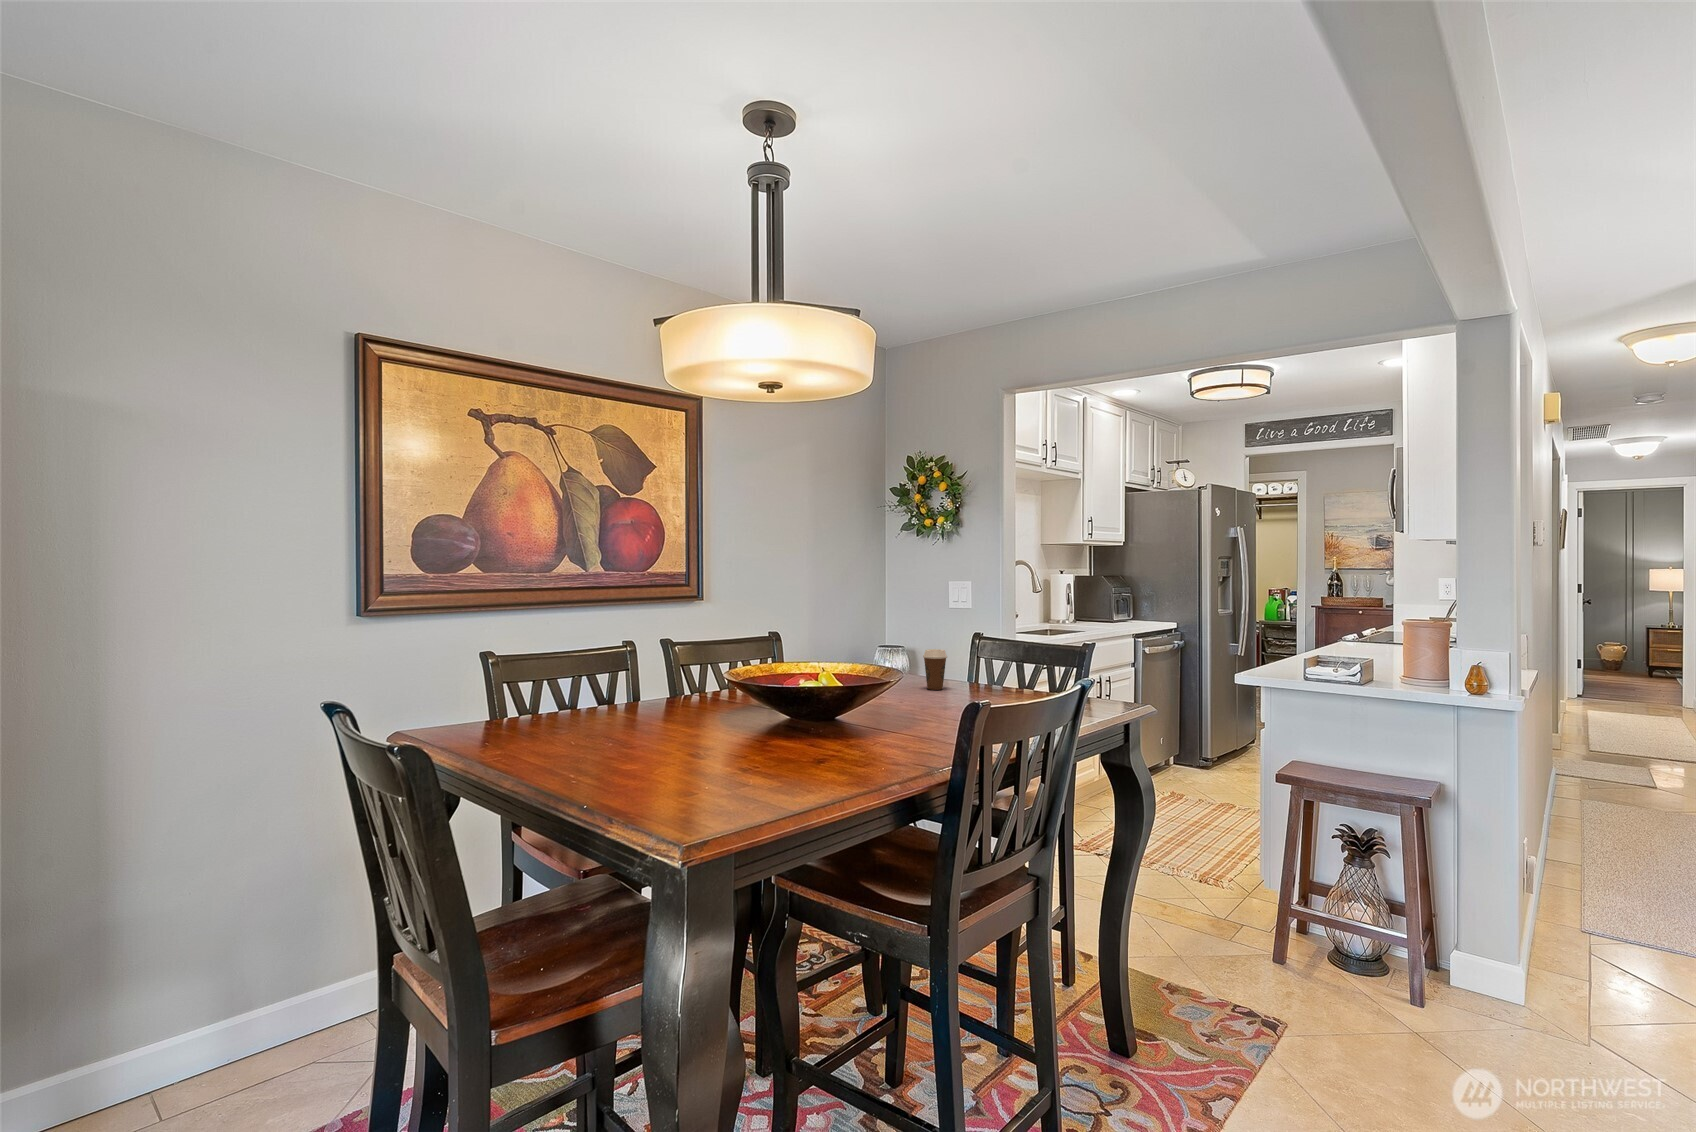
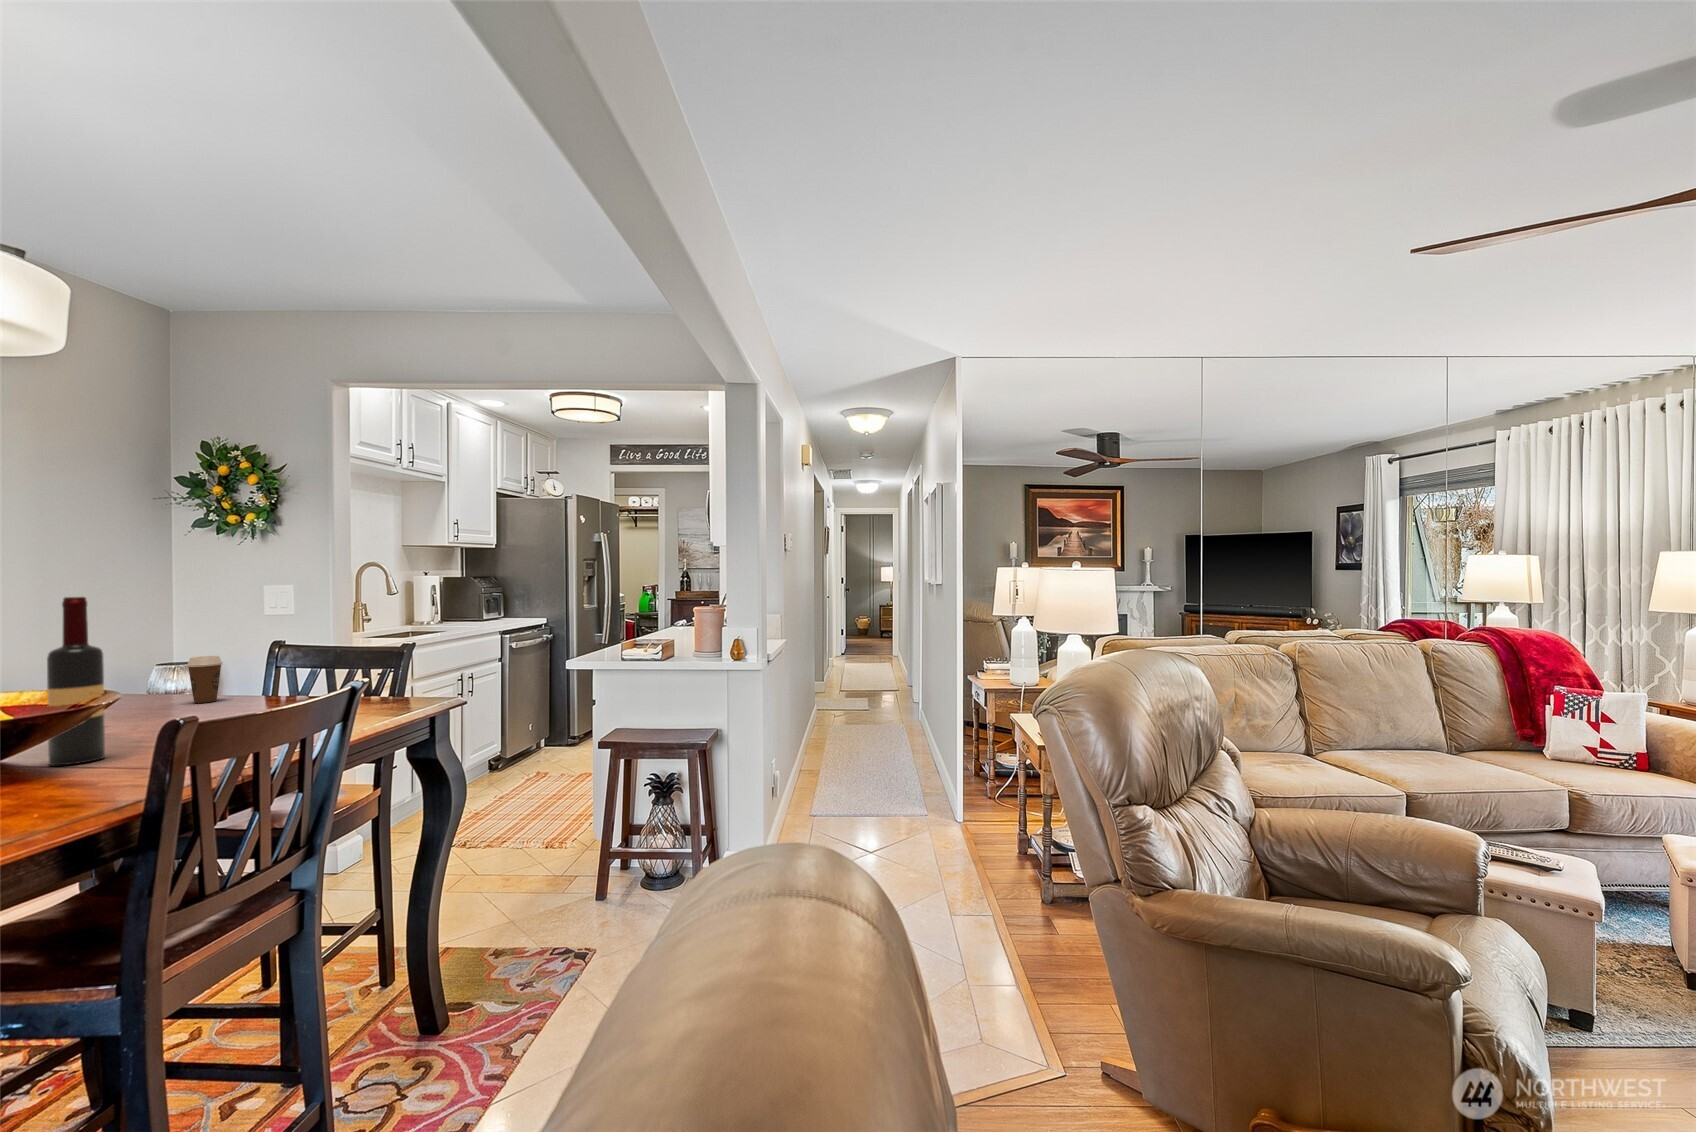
wine bottle: none [871,603,904,739] -> present [47,597,105,765]

